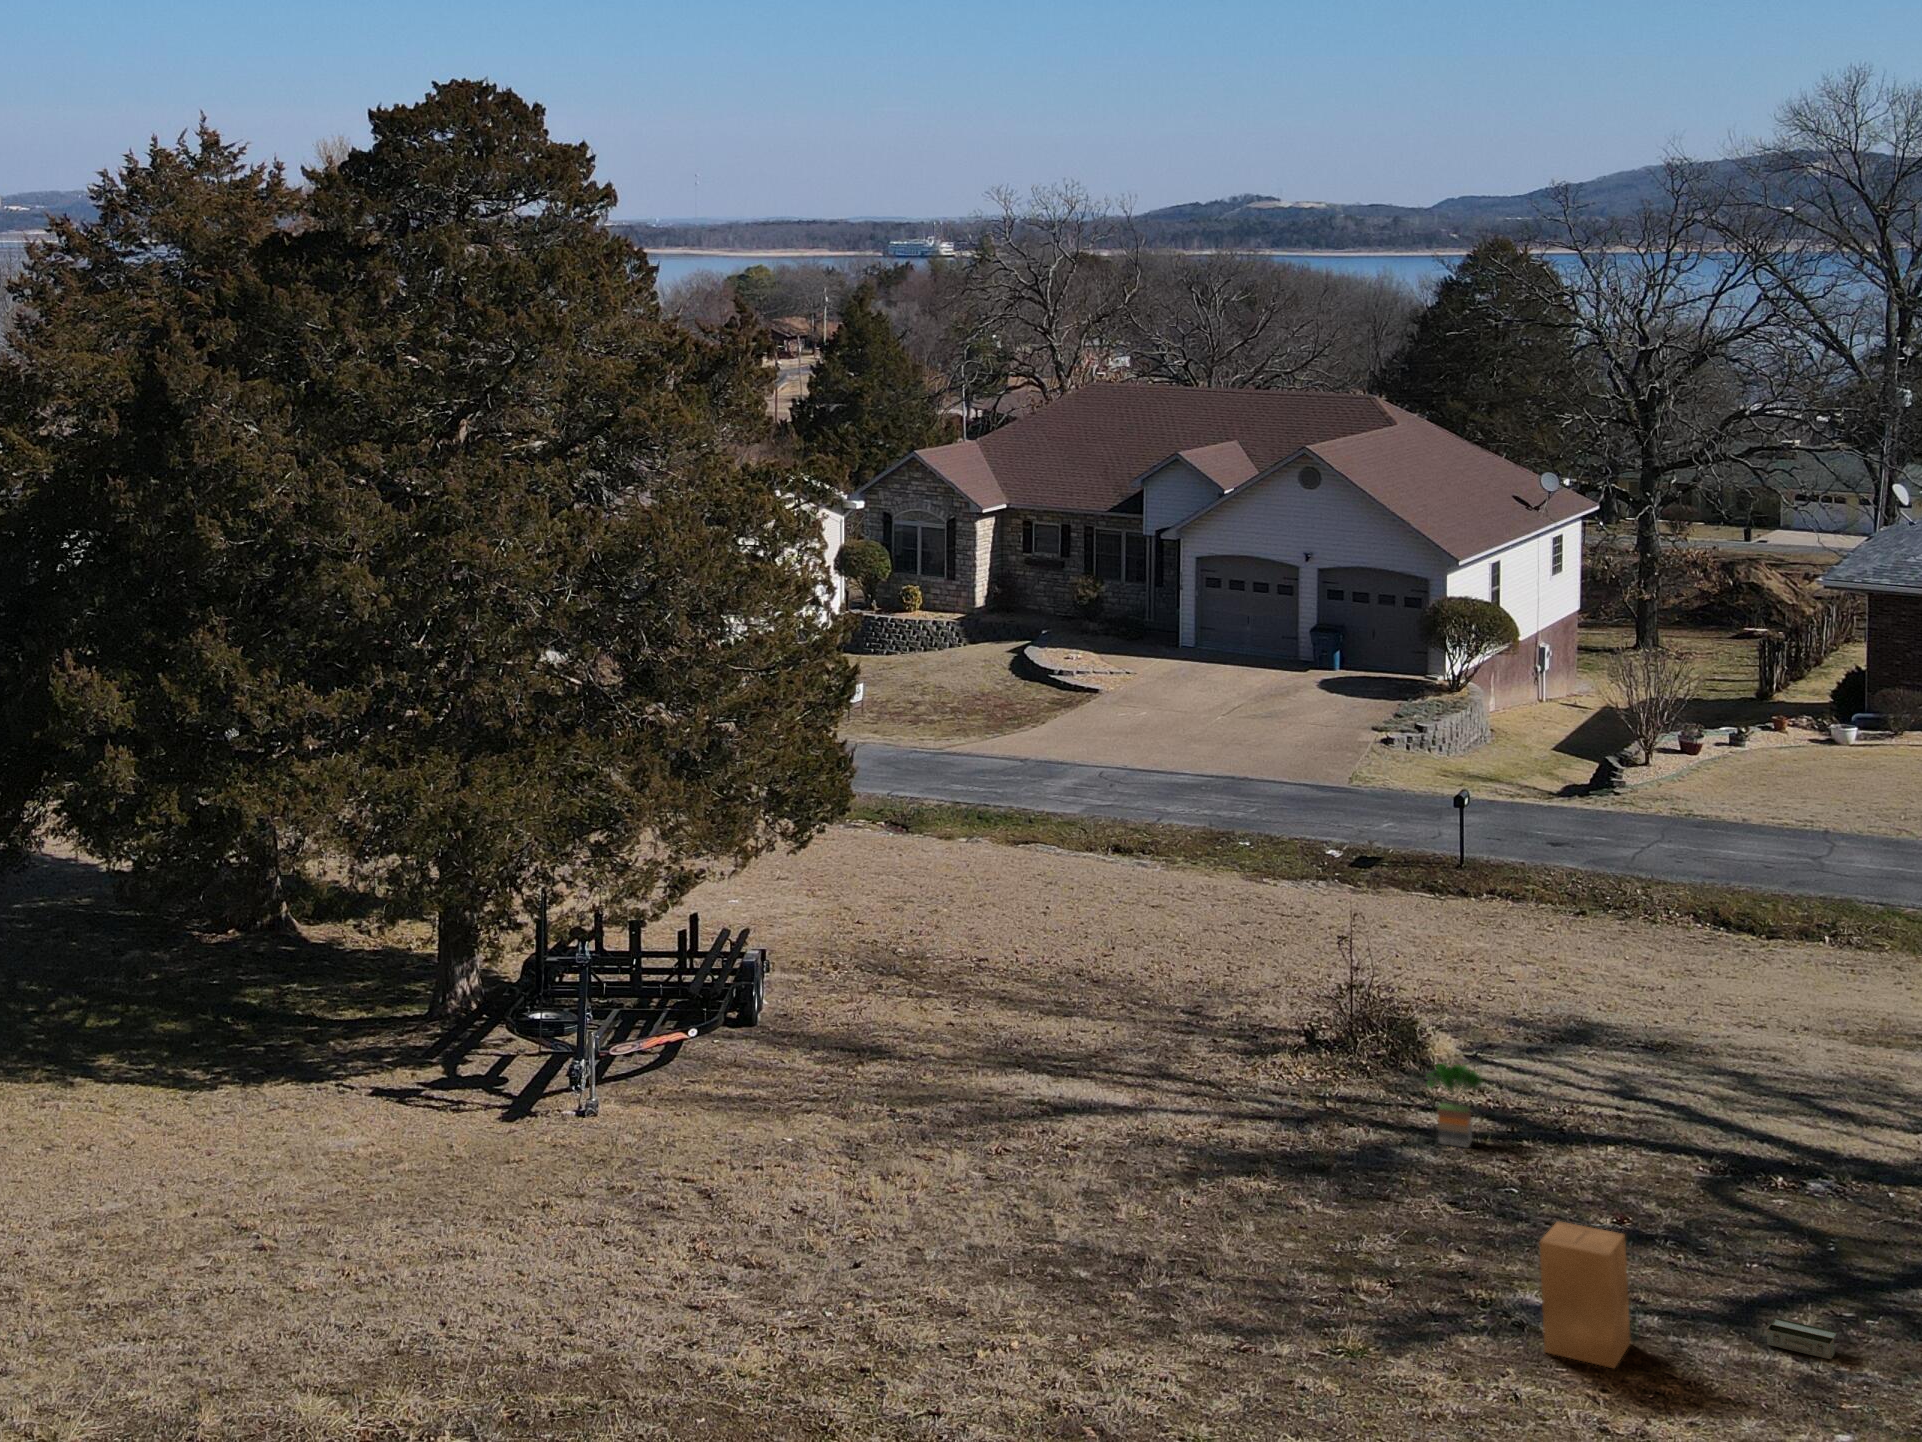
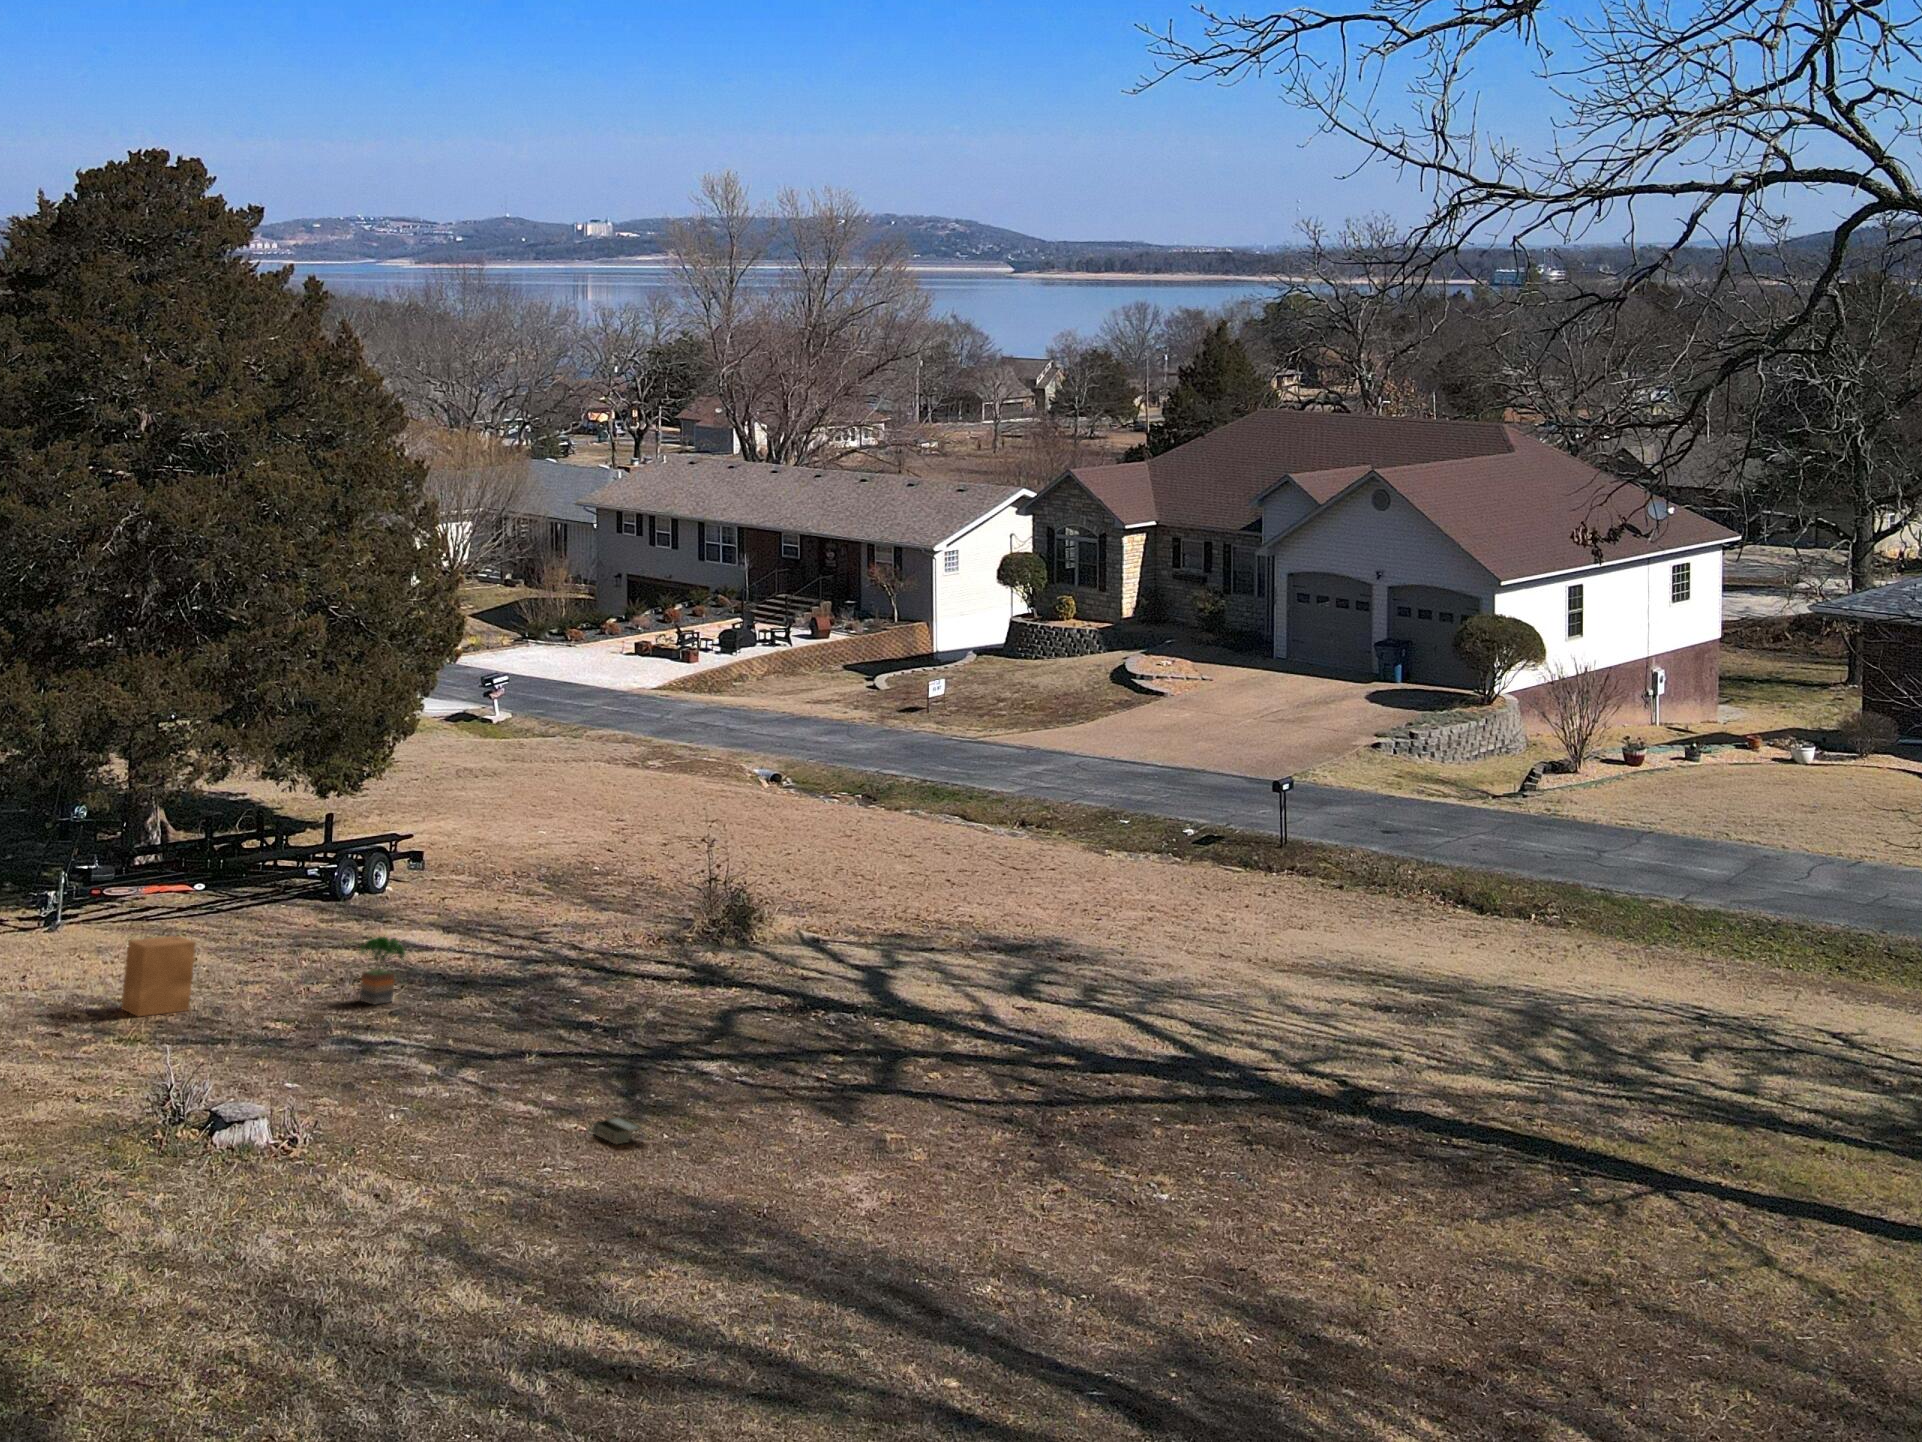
potted tree: present [1427,1063,1482,1148] -> present [359,937,406,1005]
cardboard box: present [1540,1221,1631,1368] -> present [121,936,195,1016]

